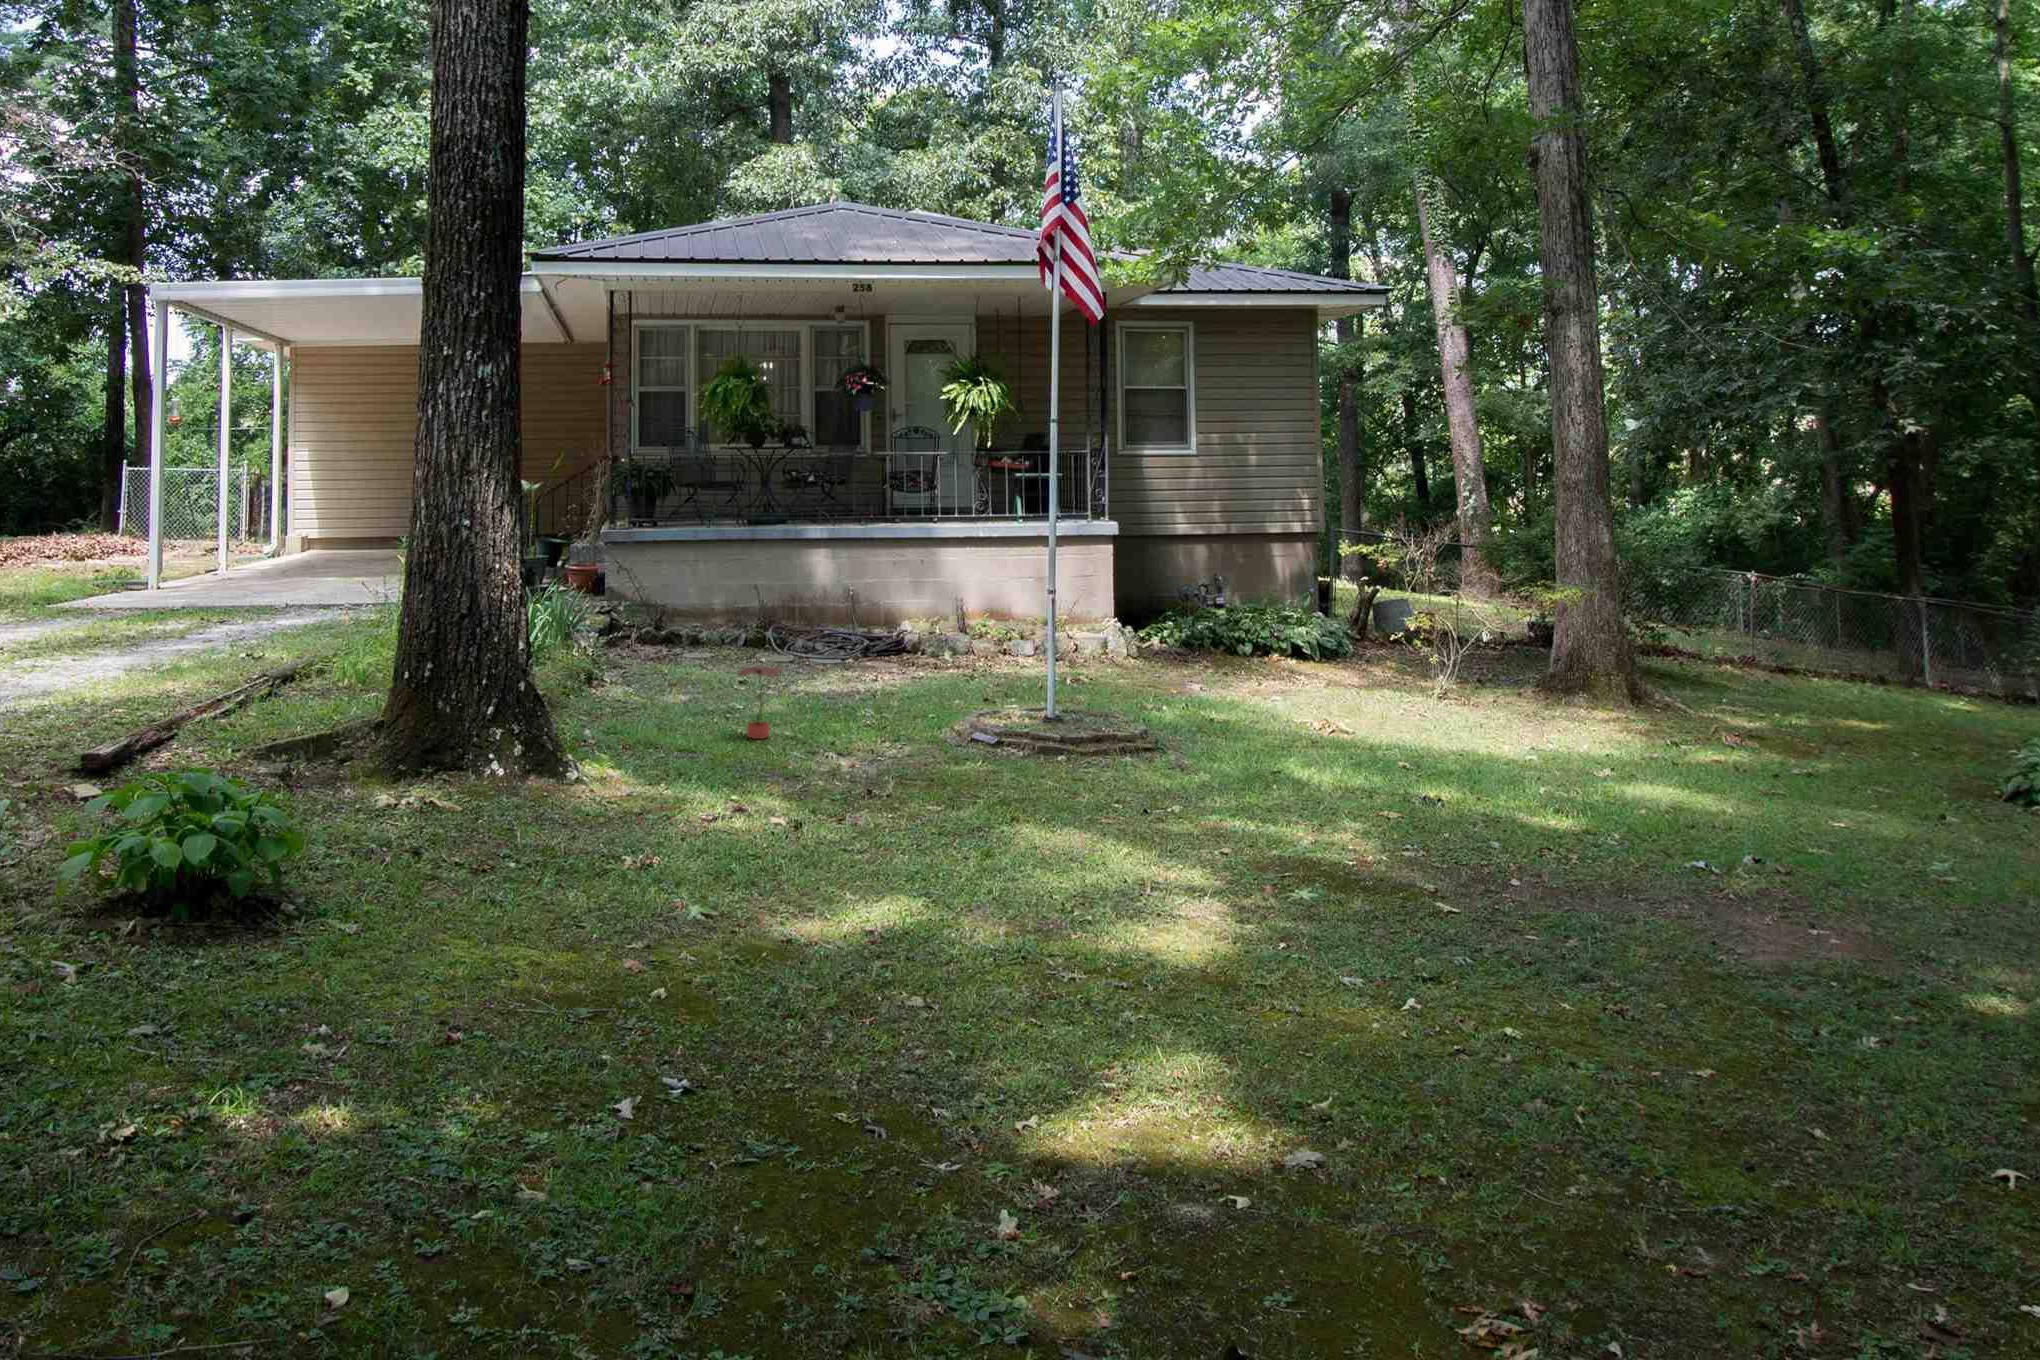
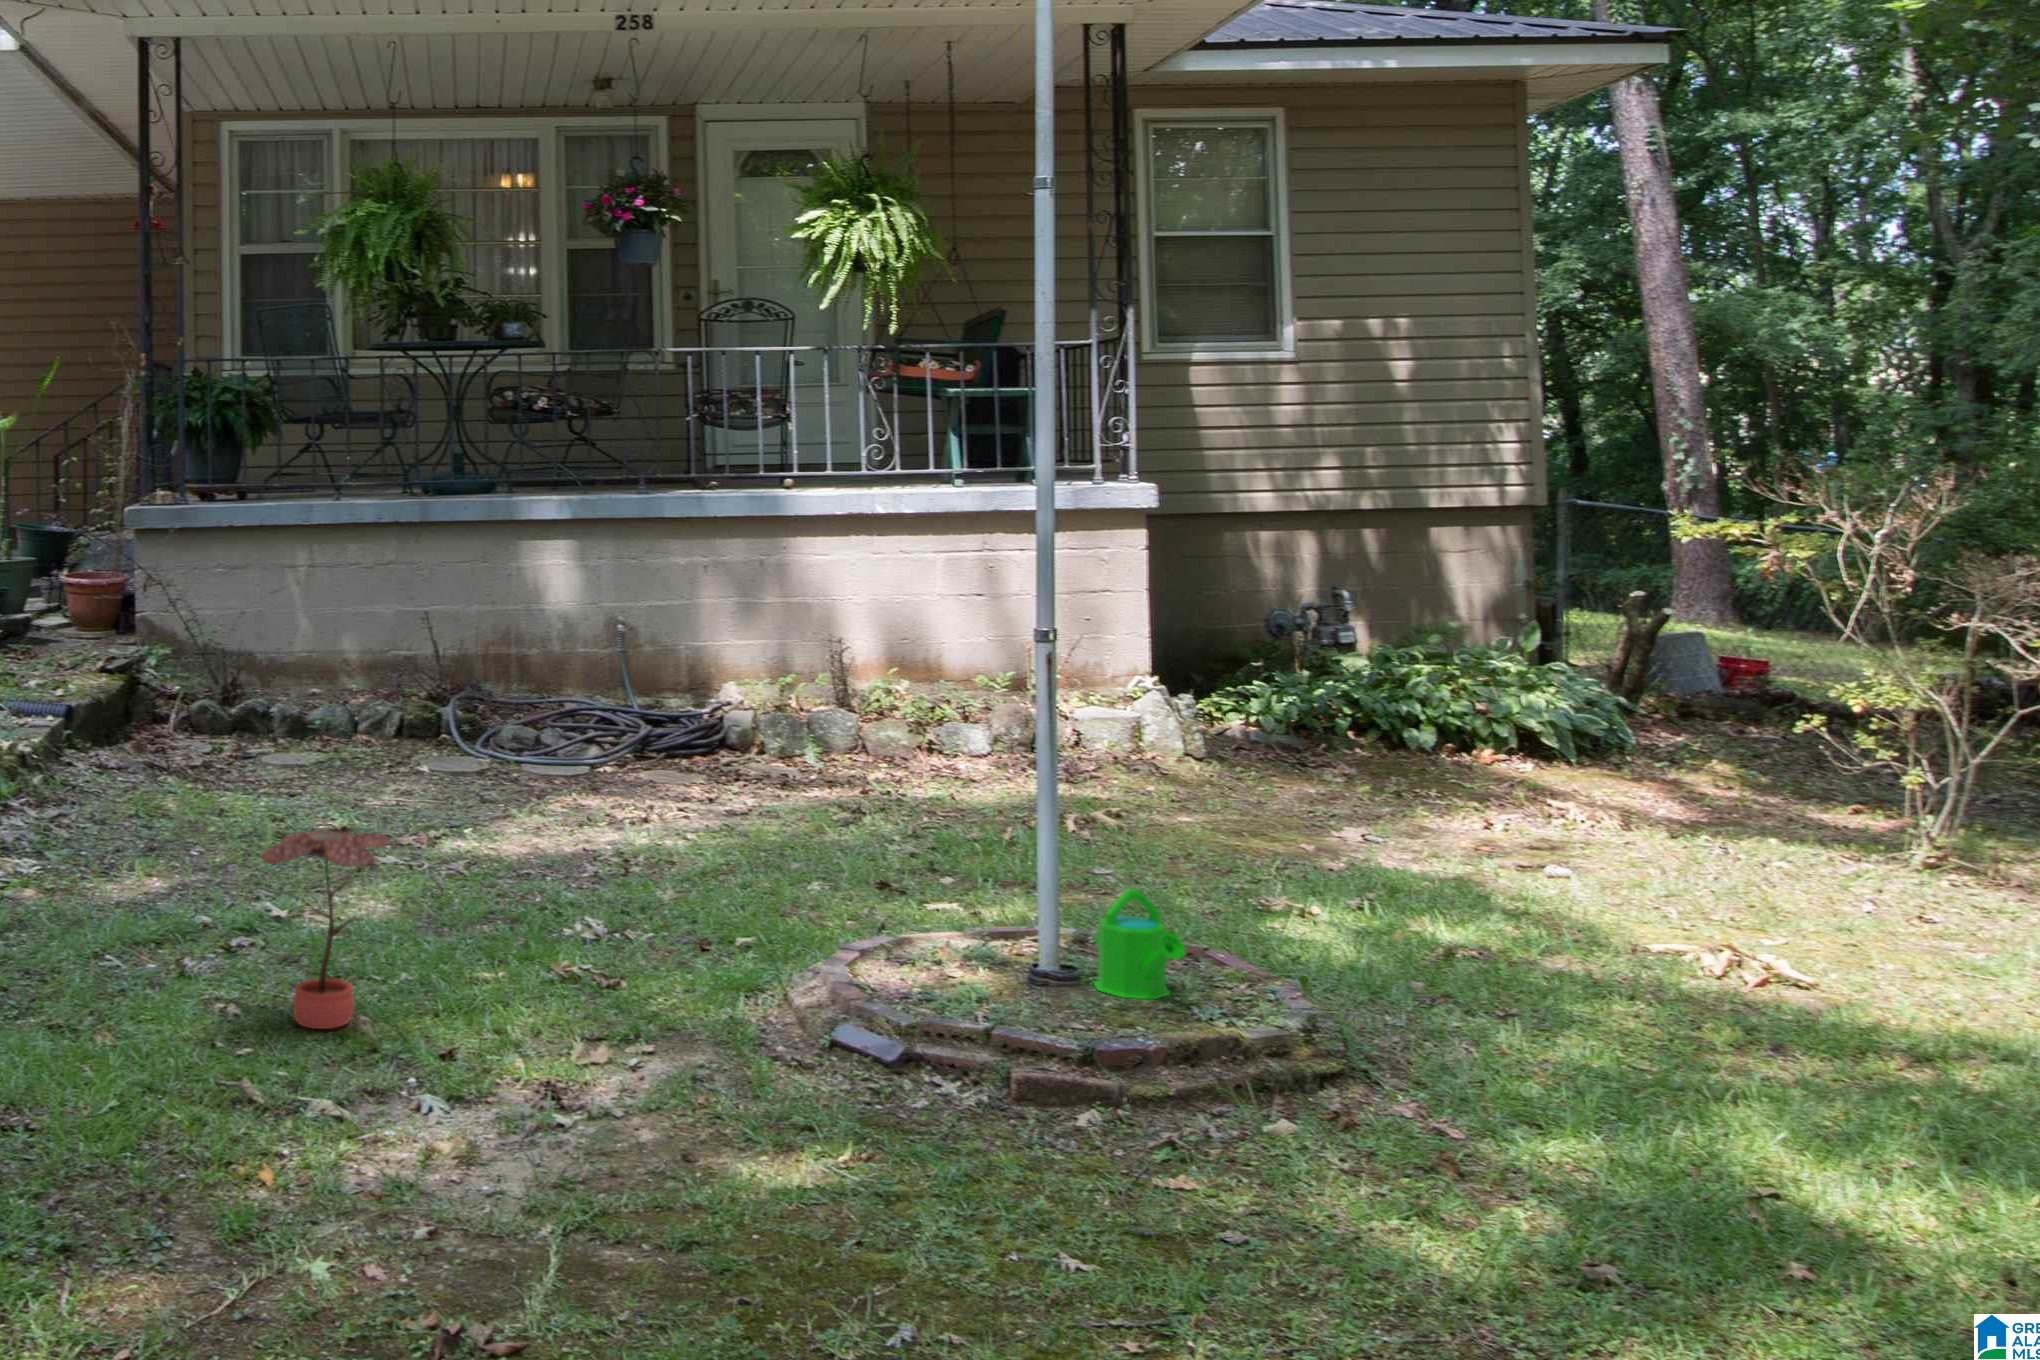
watering can: none [1045,688,1077,728] -> present [1094,889,1185,999]

